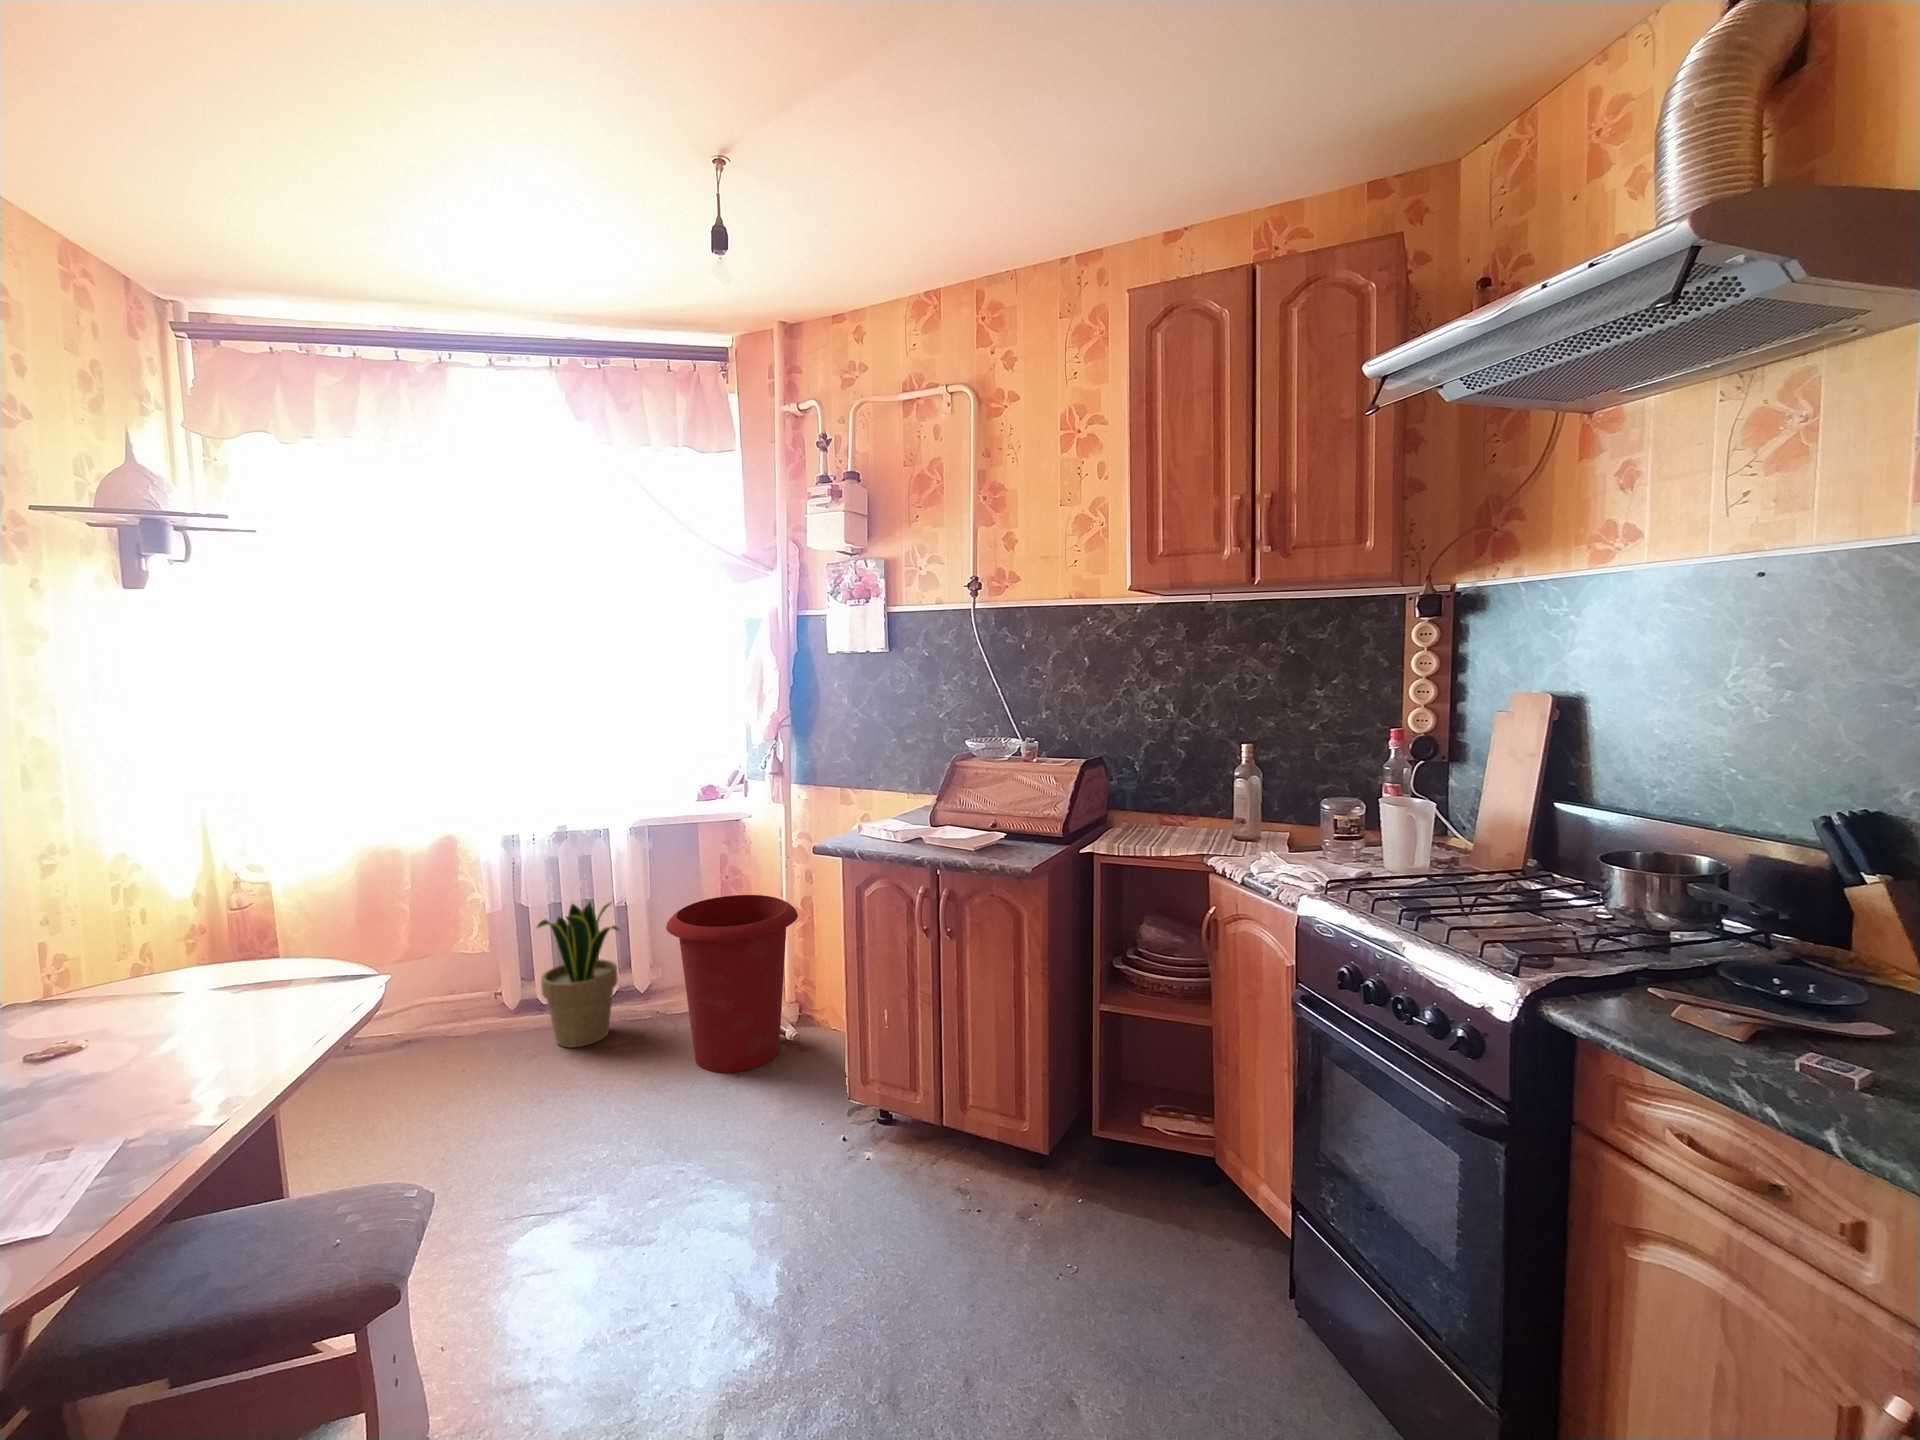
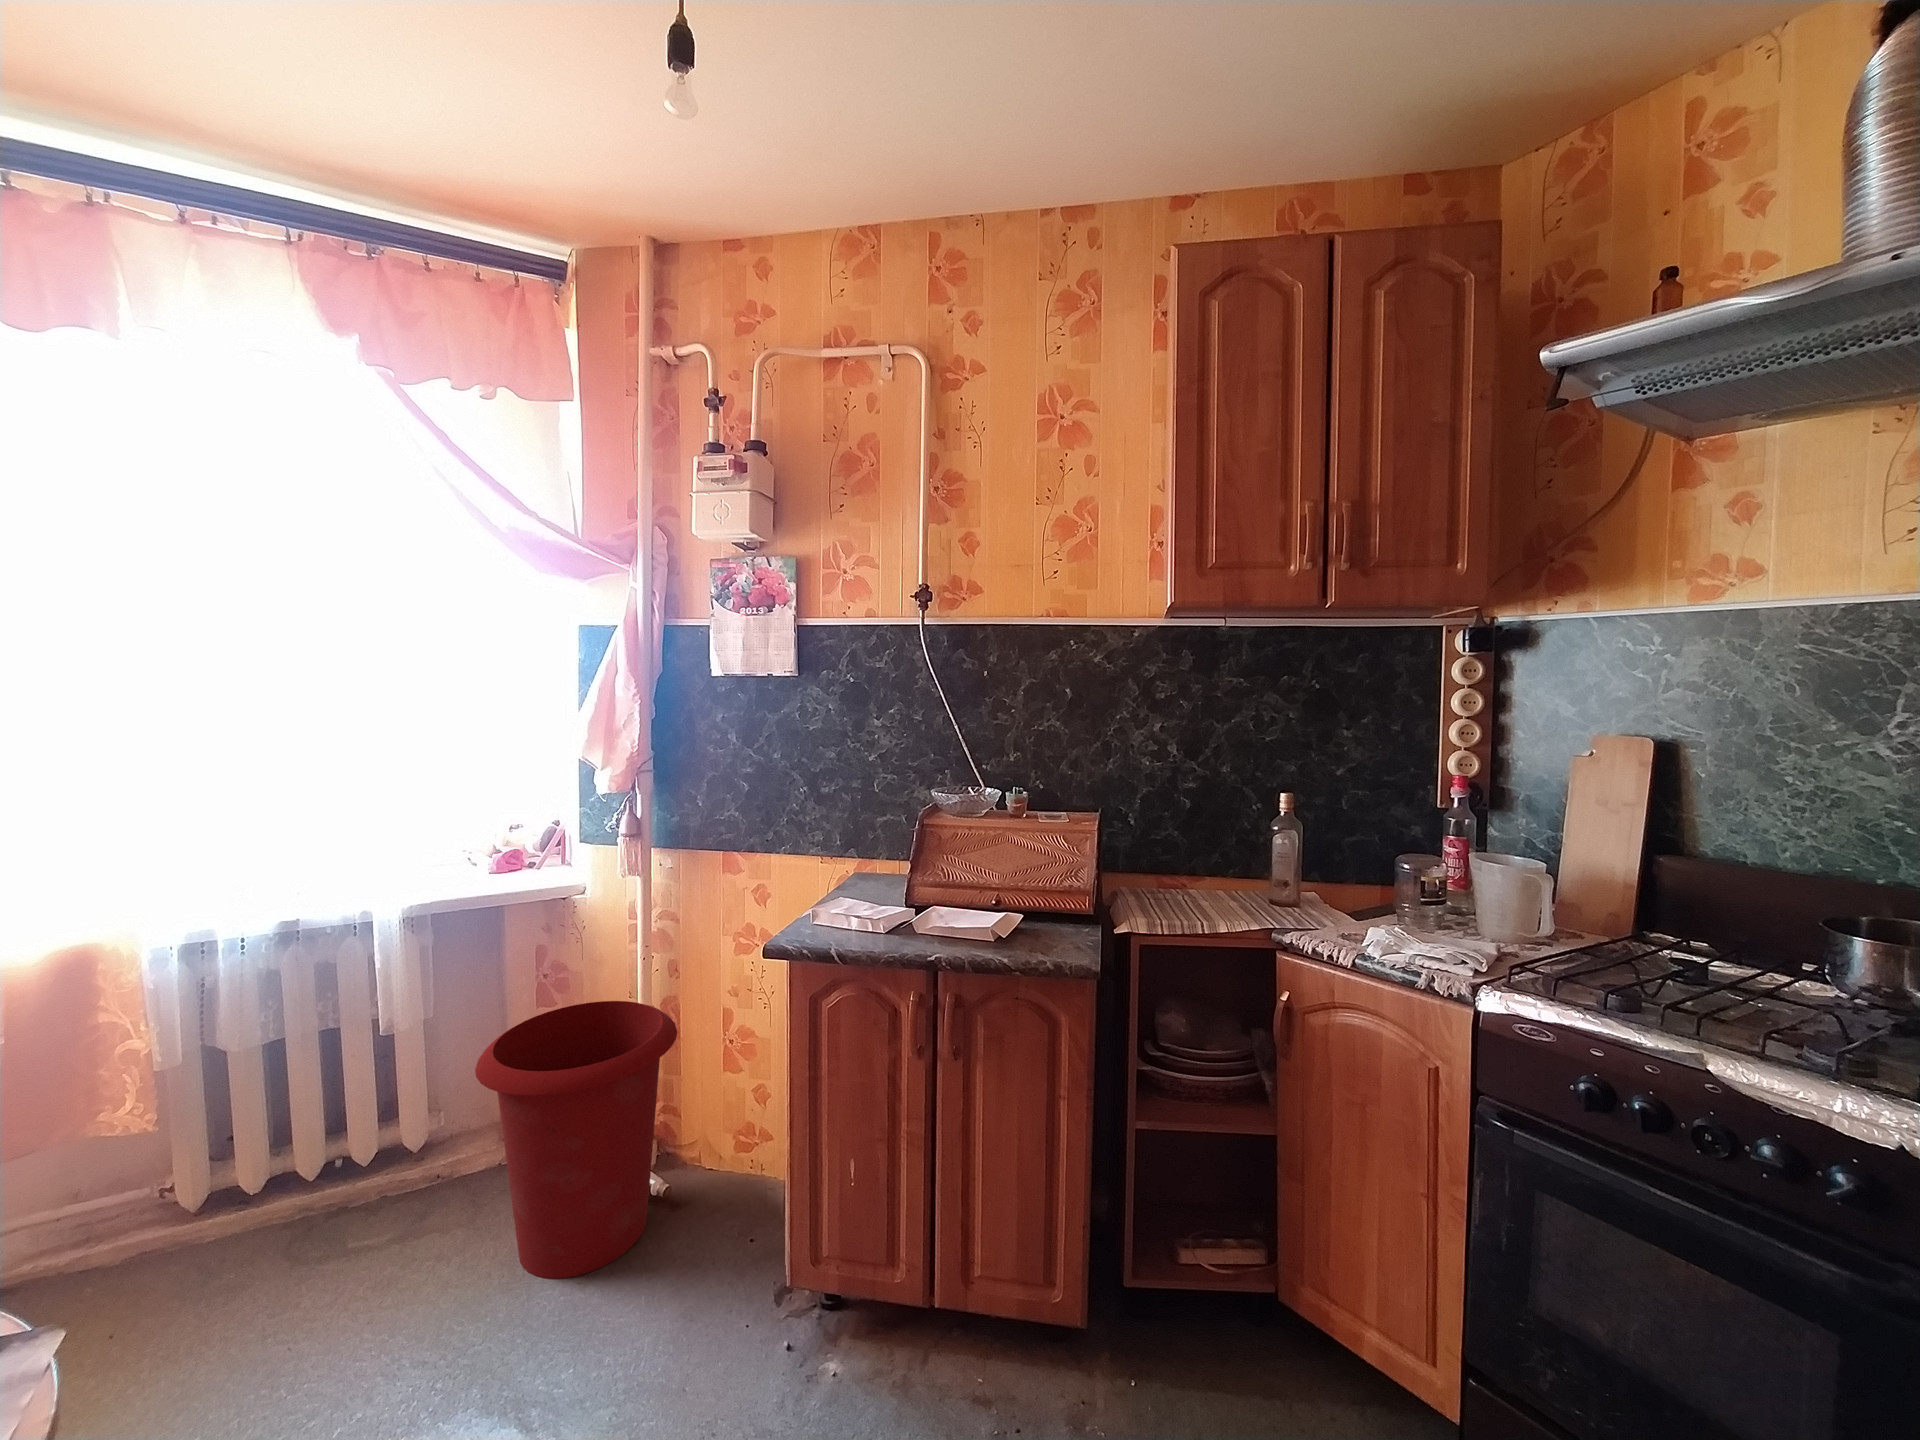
potted plant: present [537,902,619,1048] -> none [229,1032,385,1281]

